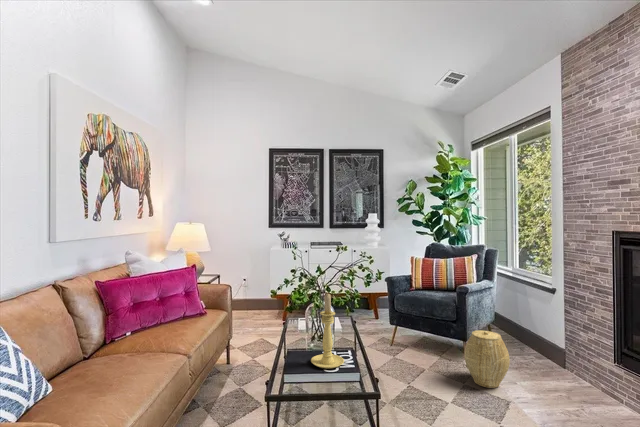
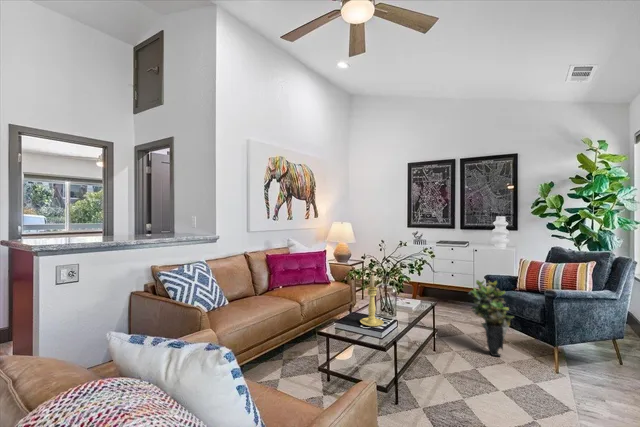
potted plant: none [381,282,425,364] -> present [469,280,514,356]
woven basket: present [464,330,510,388] -> none [537,336,589,395]

